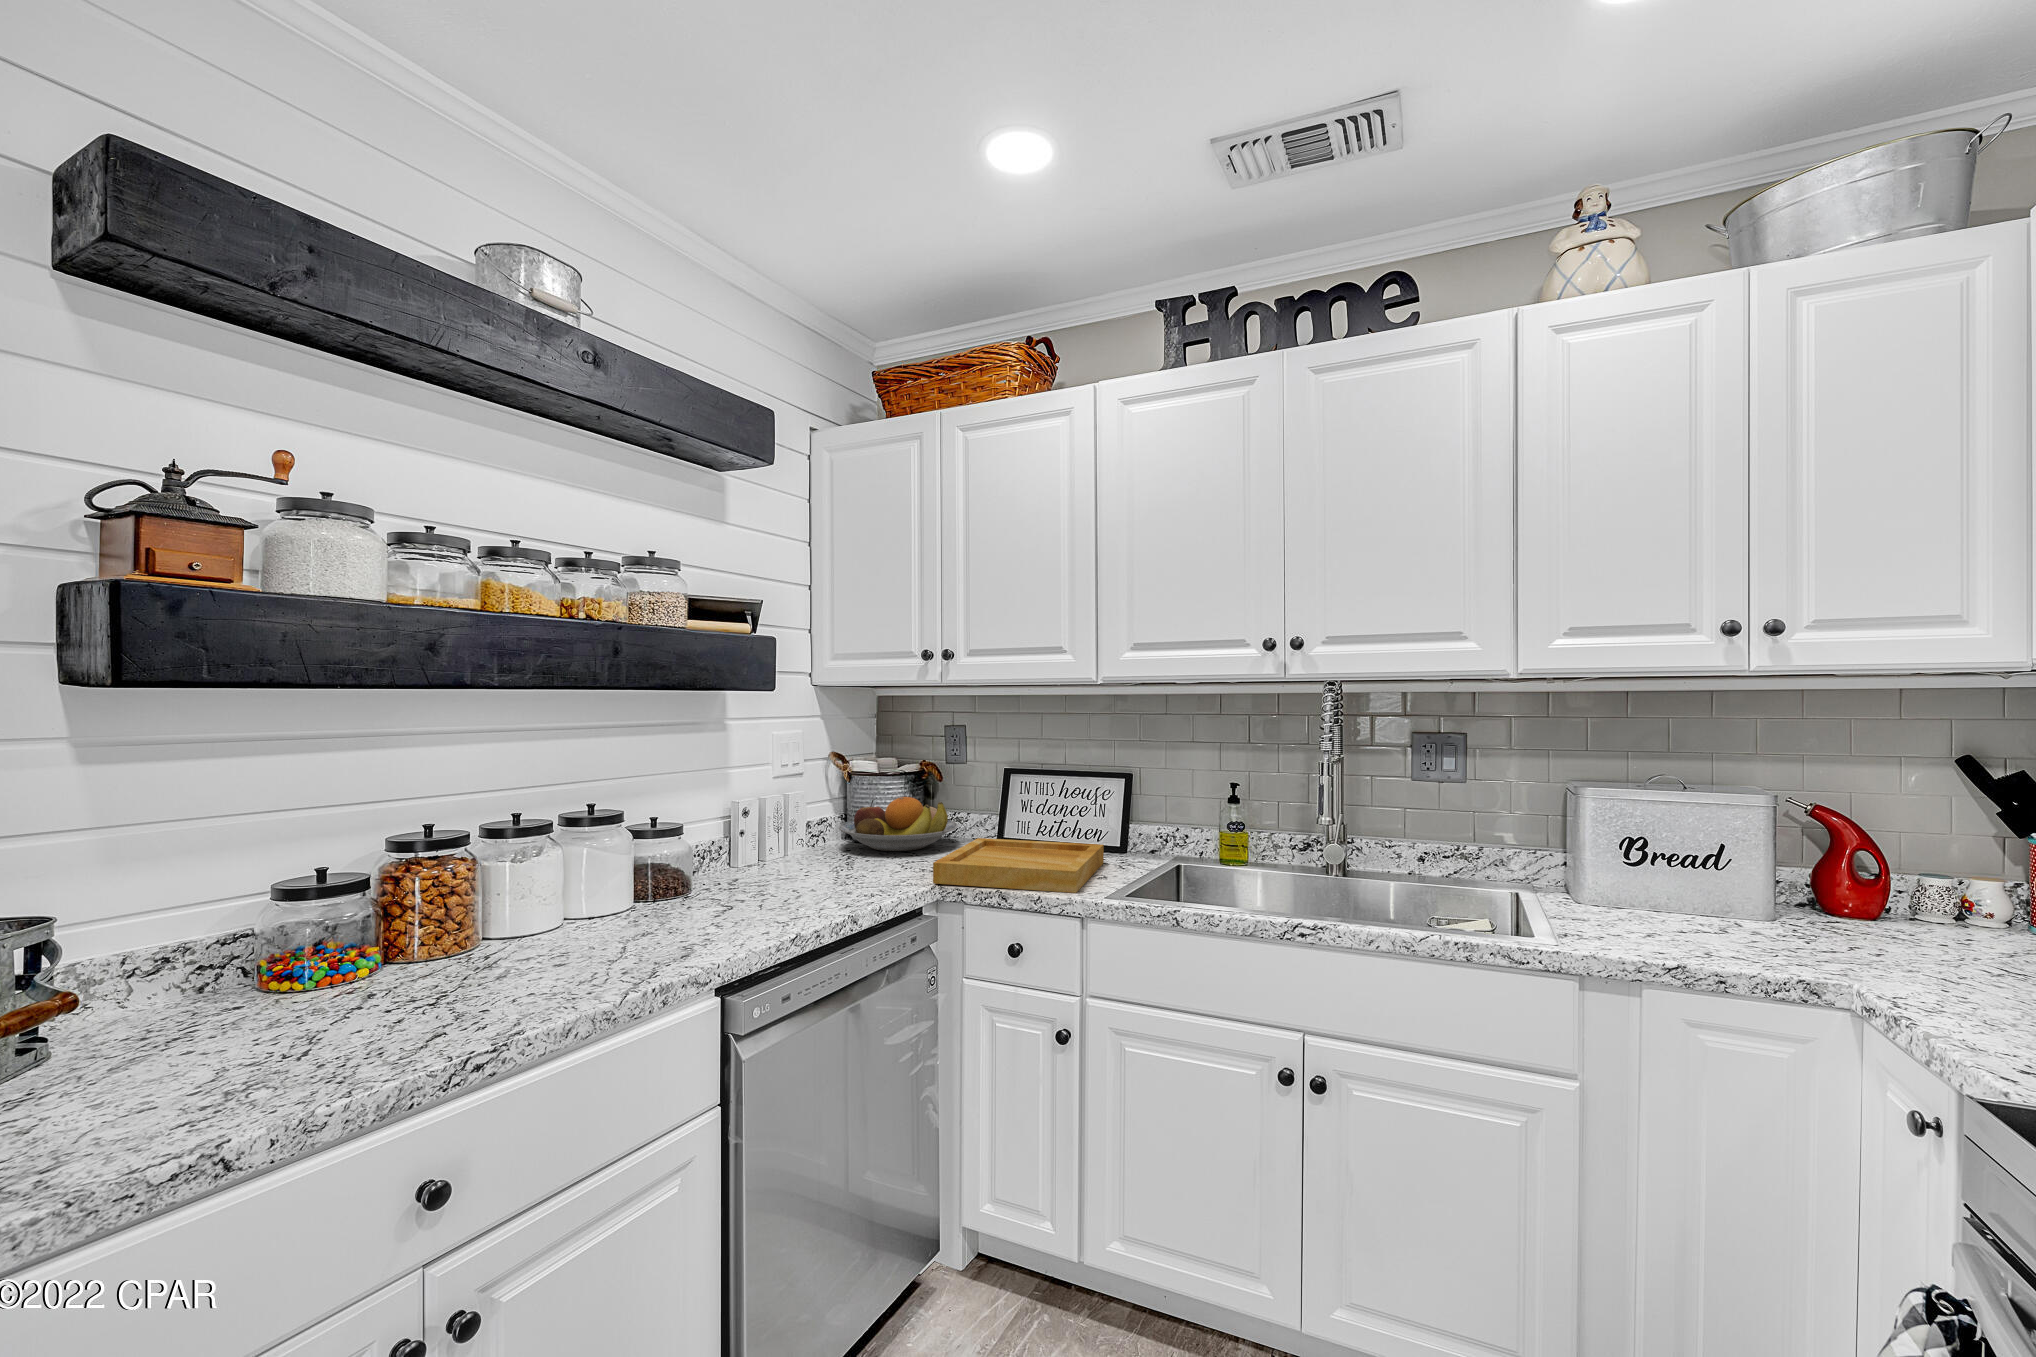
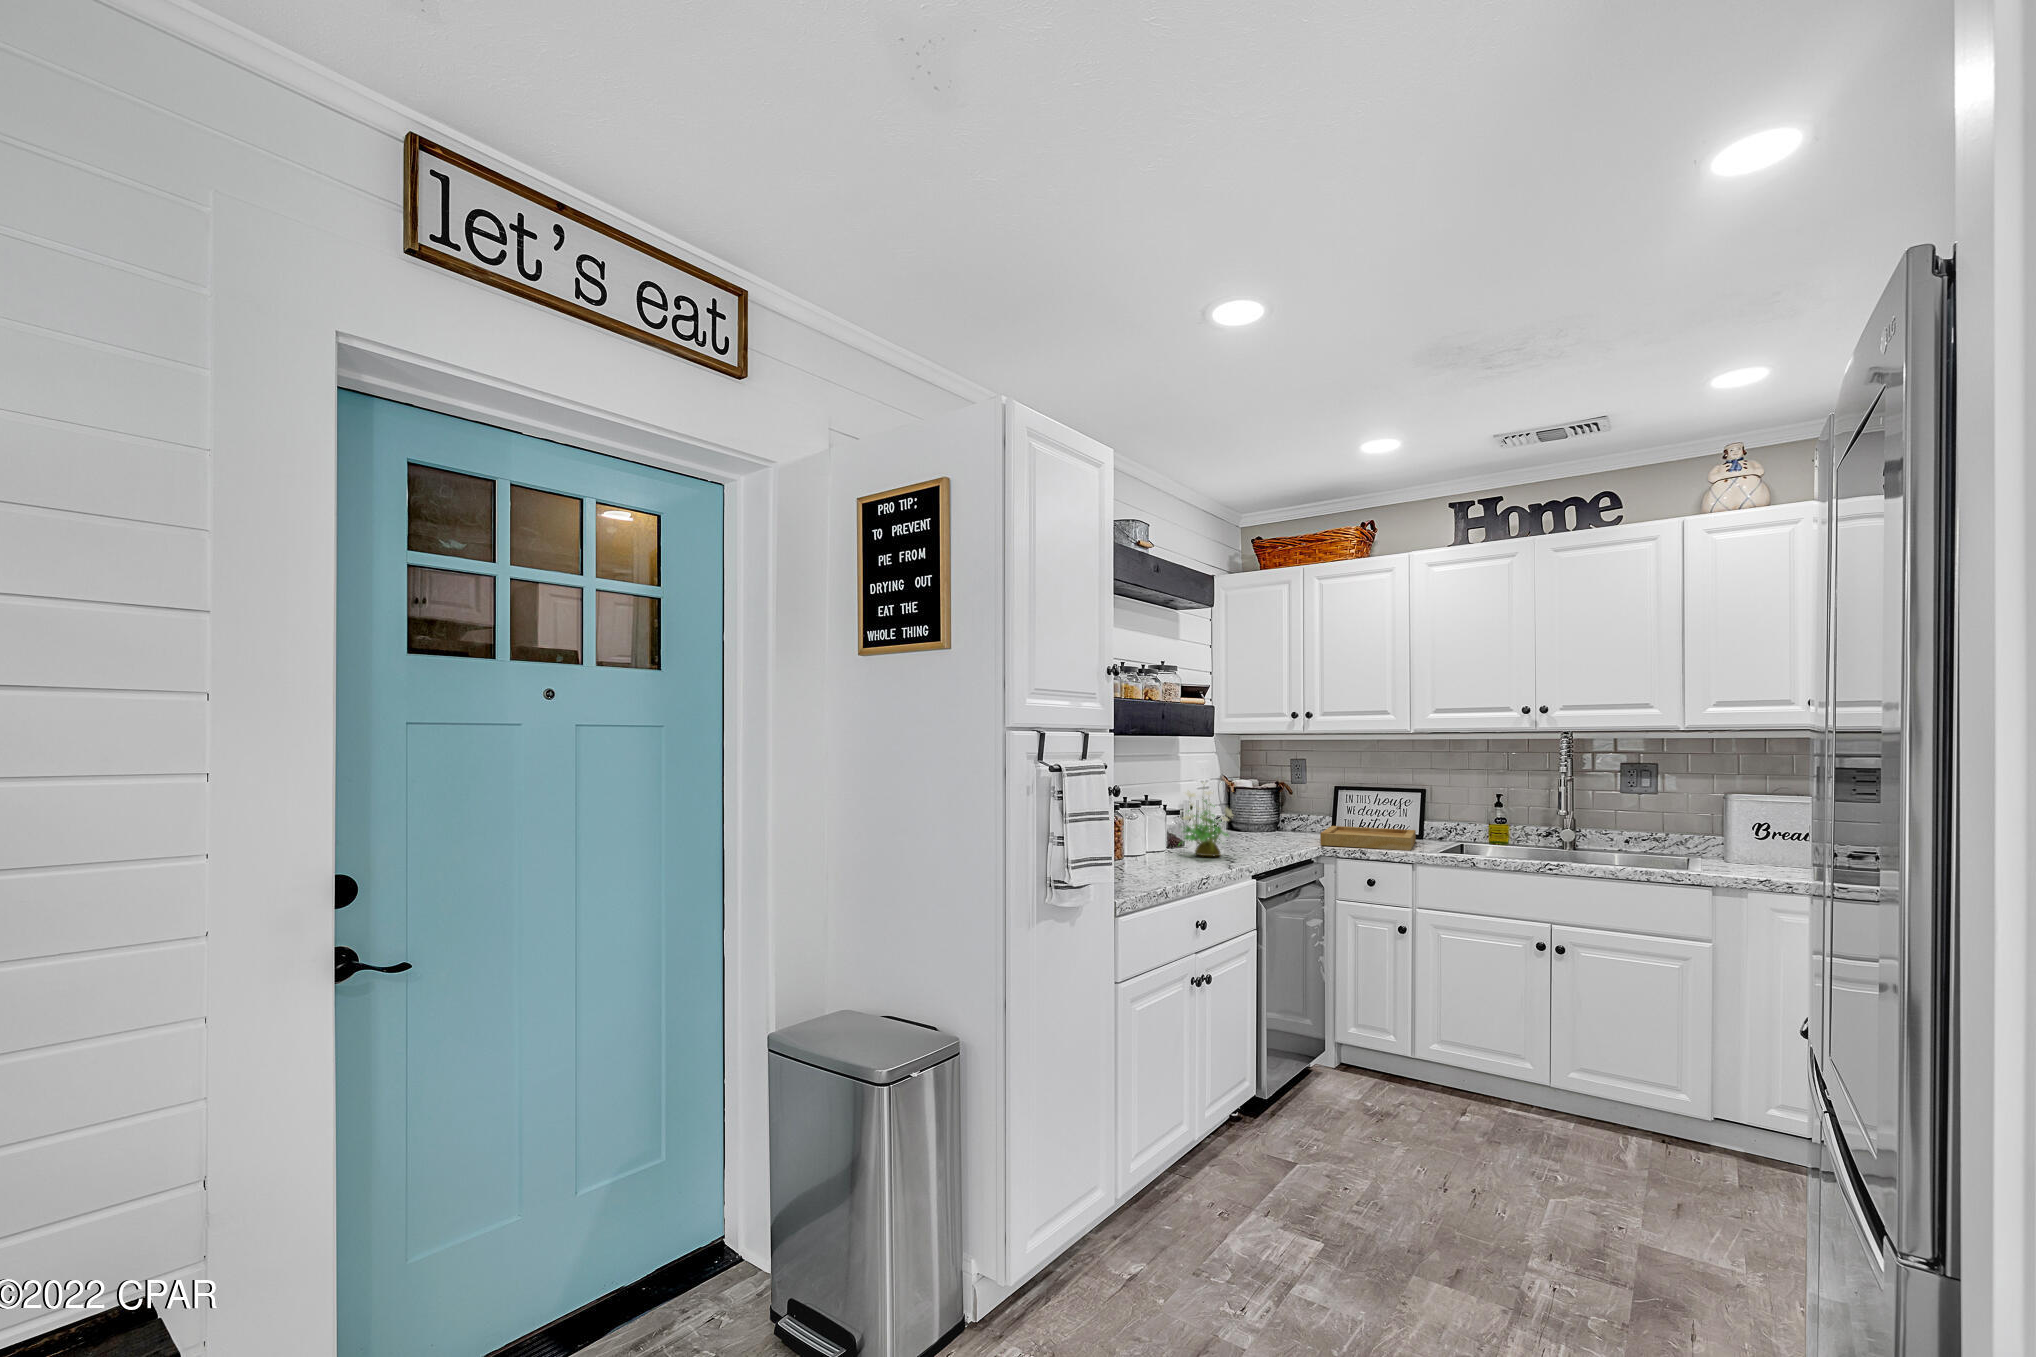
potted plant: none [613,789,725,939] -> present [1179,782,1233,856]
fruit bowl: present [839,797,958,851] -> none [1235,801,1311,834]

